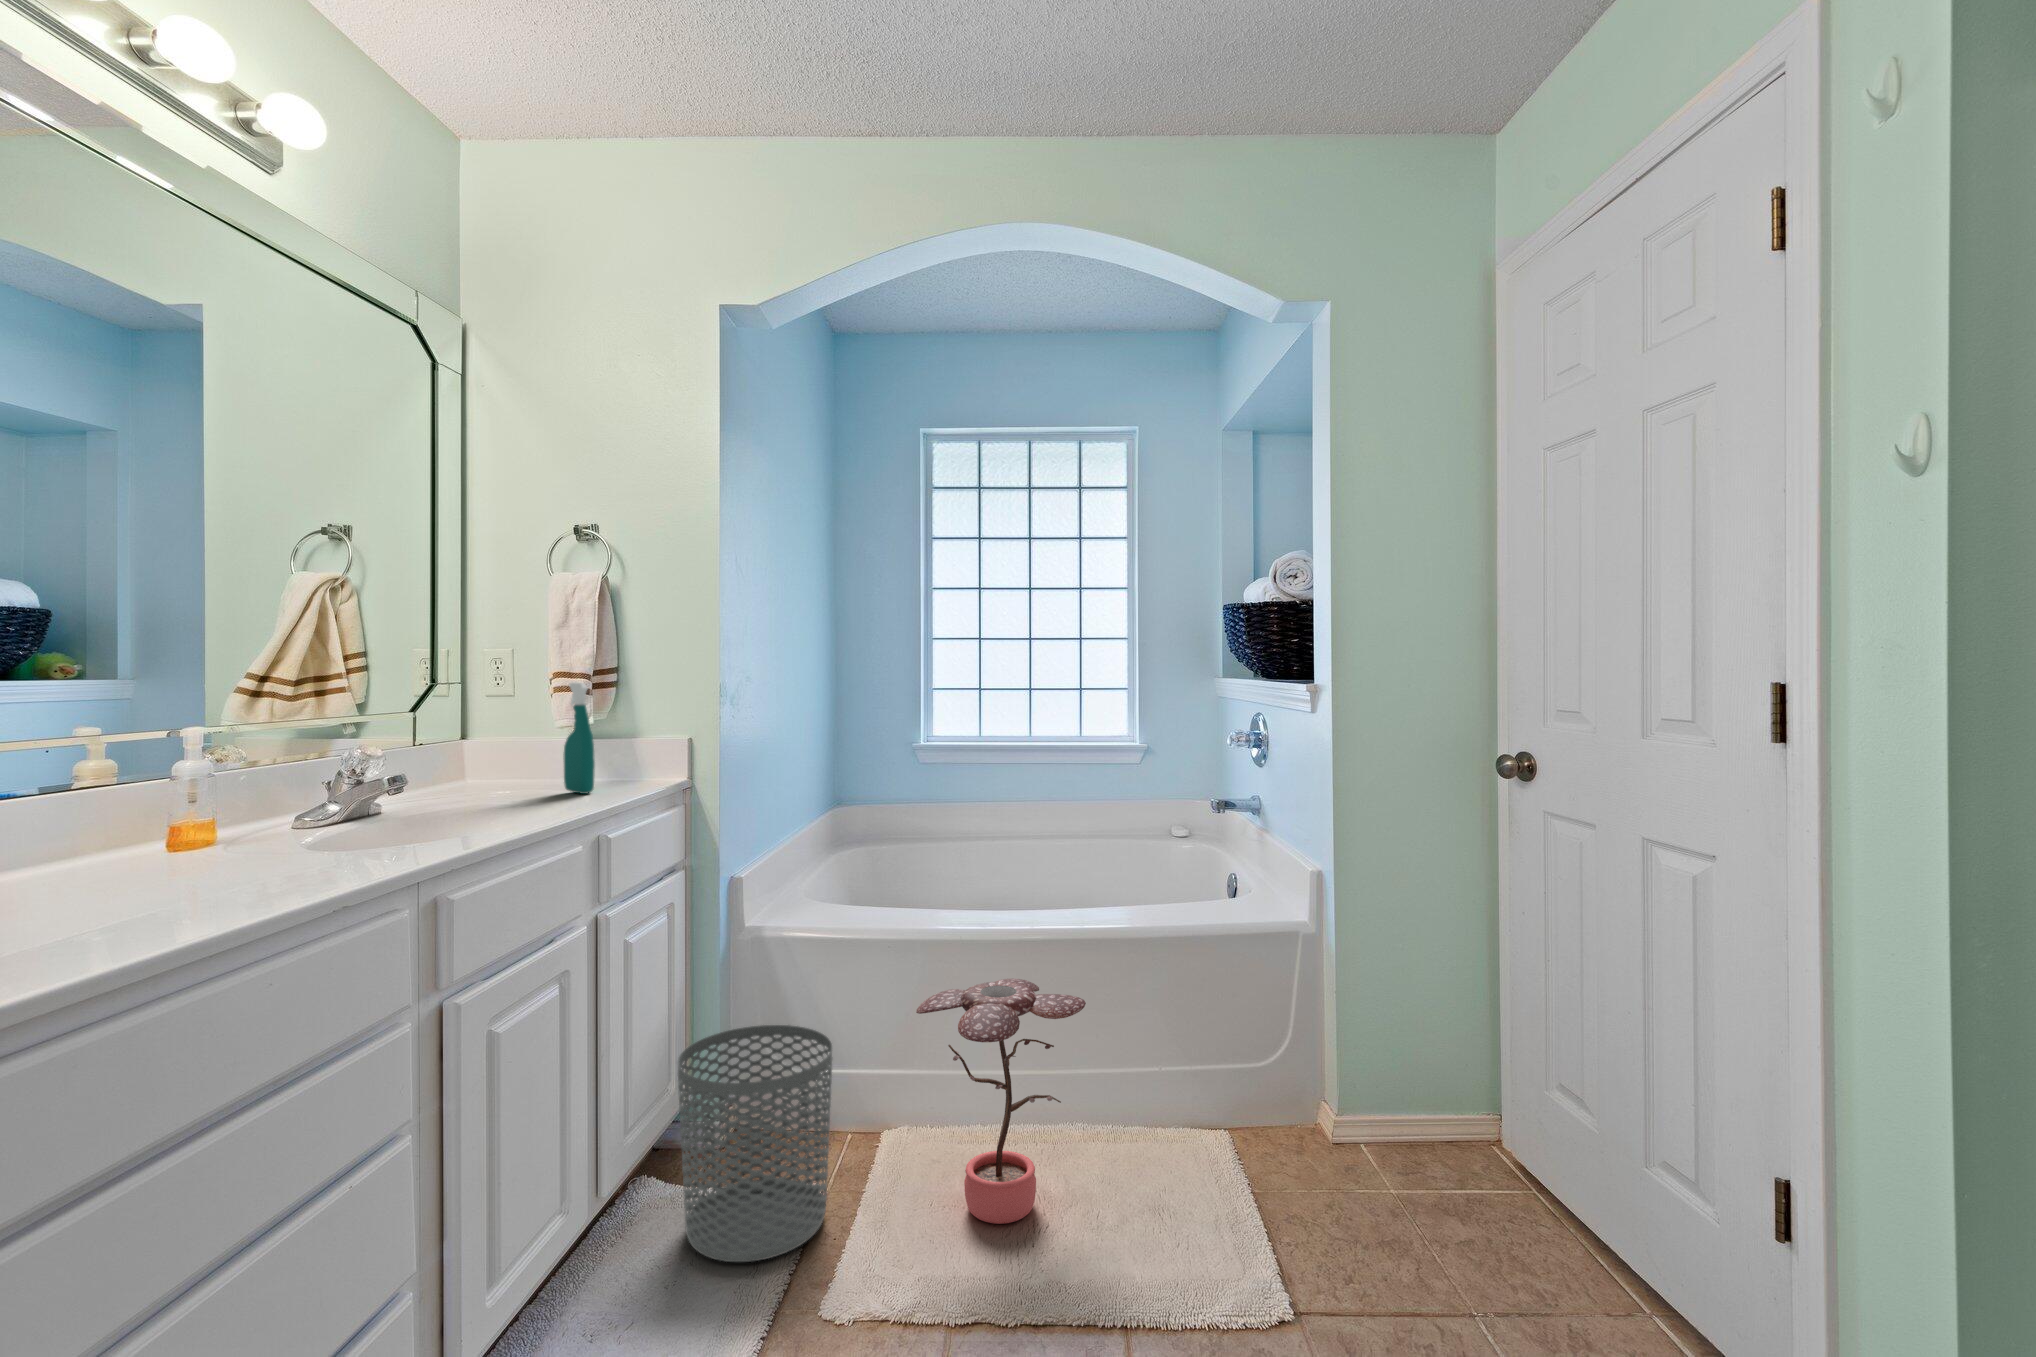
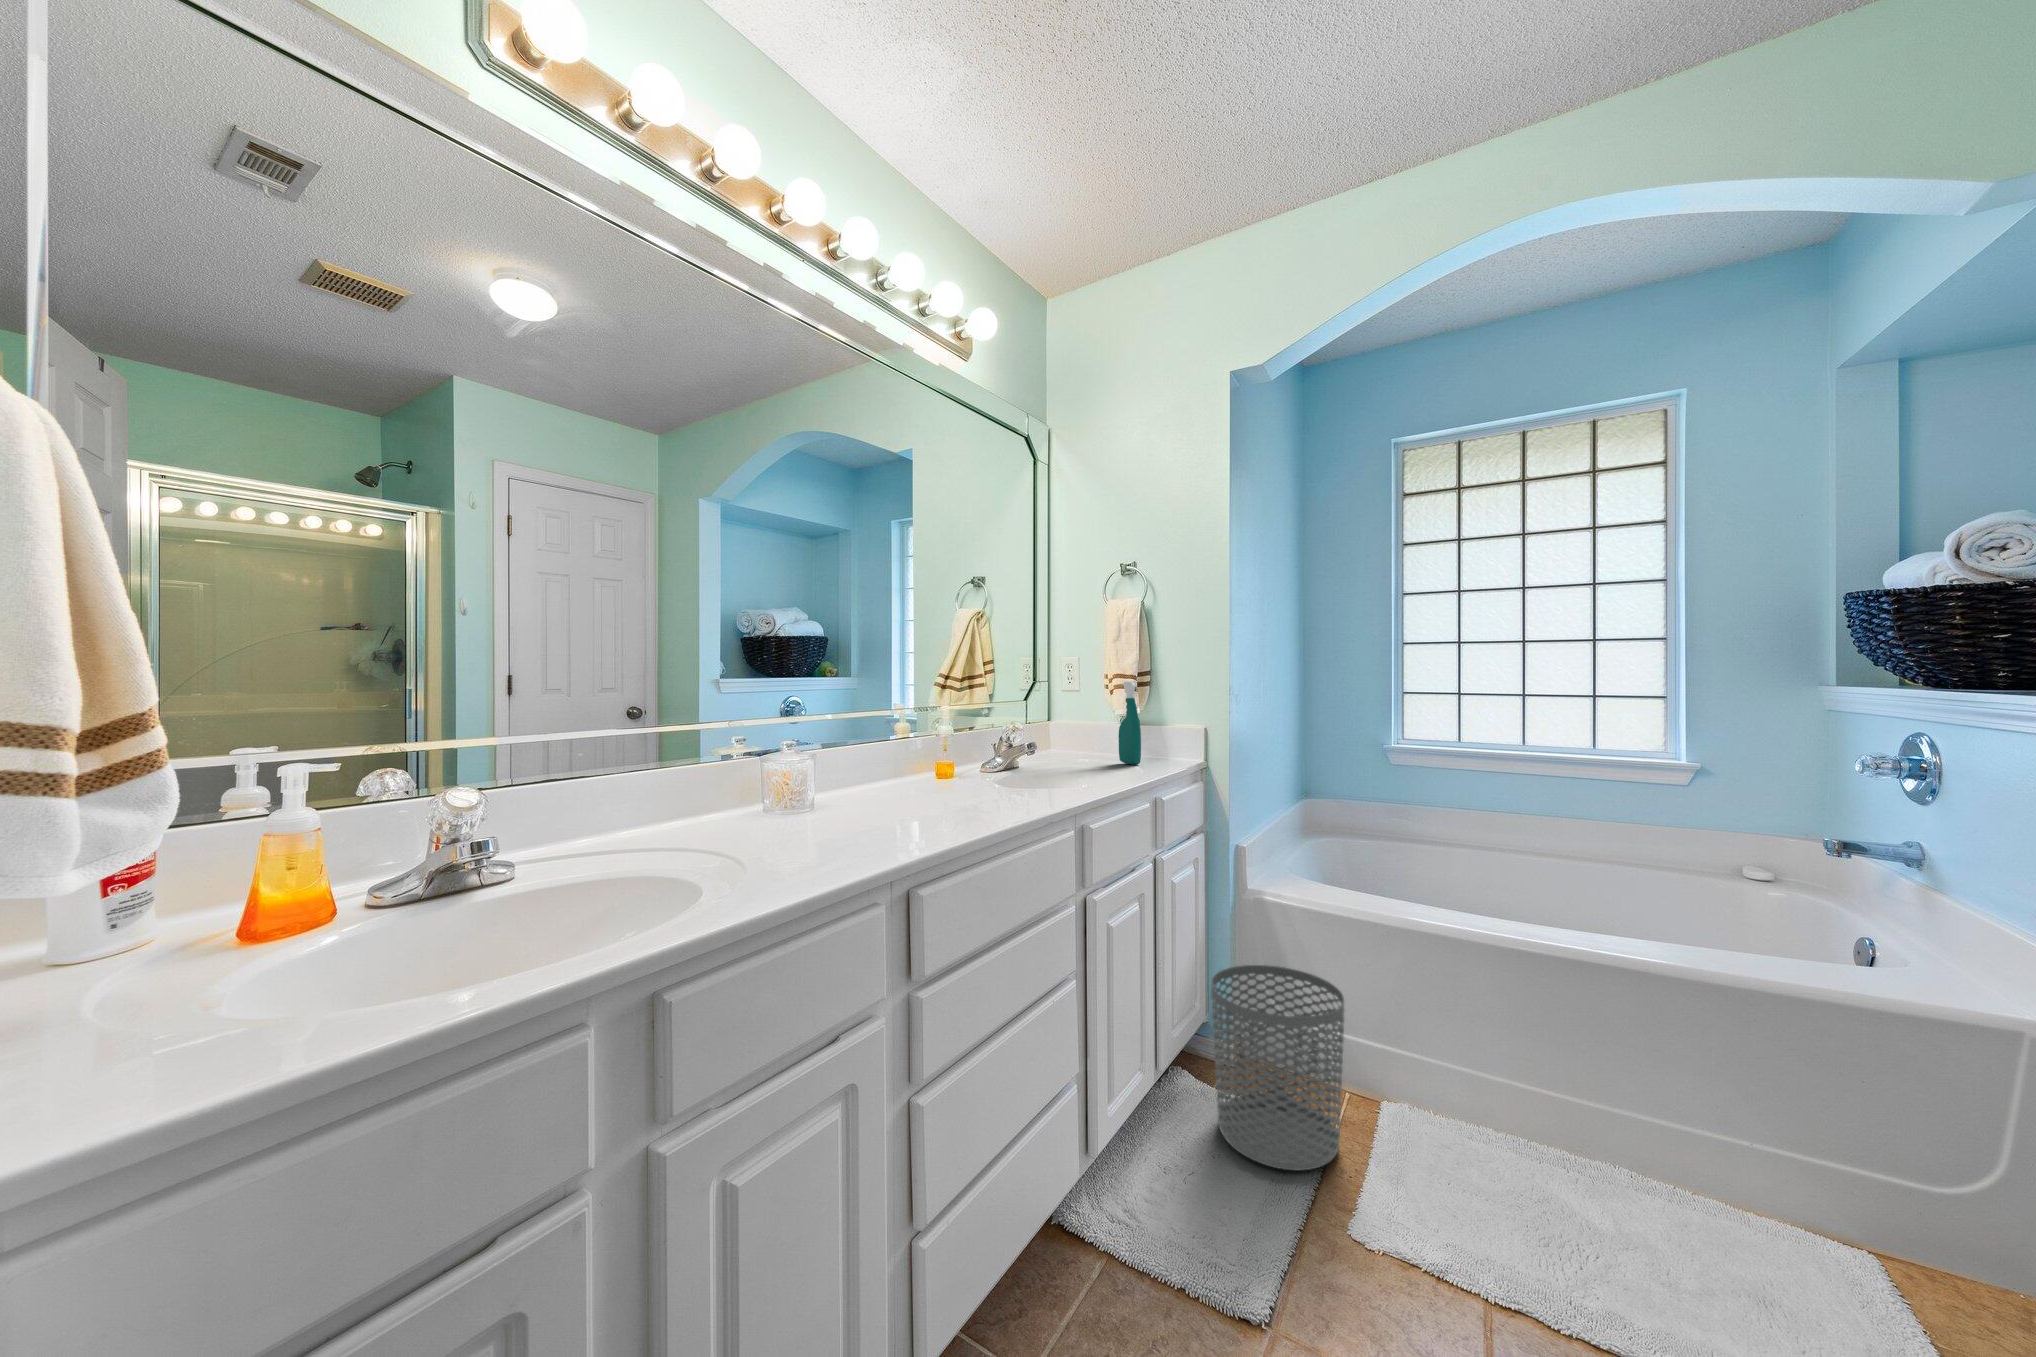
potted plant: present [916,979,1086,1224] -> none [1426,966,1630,1213]

